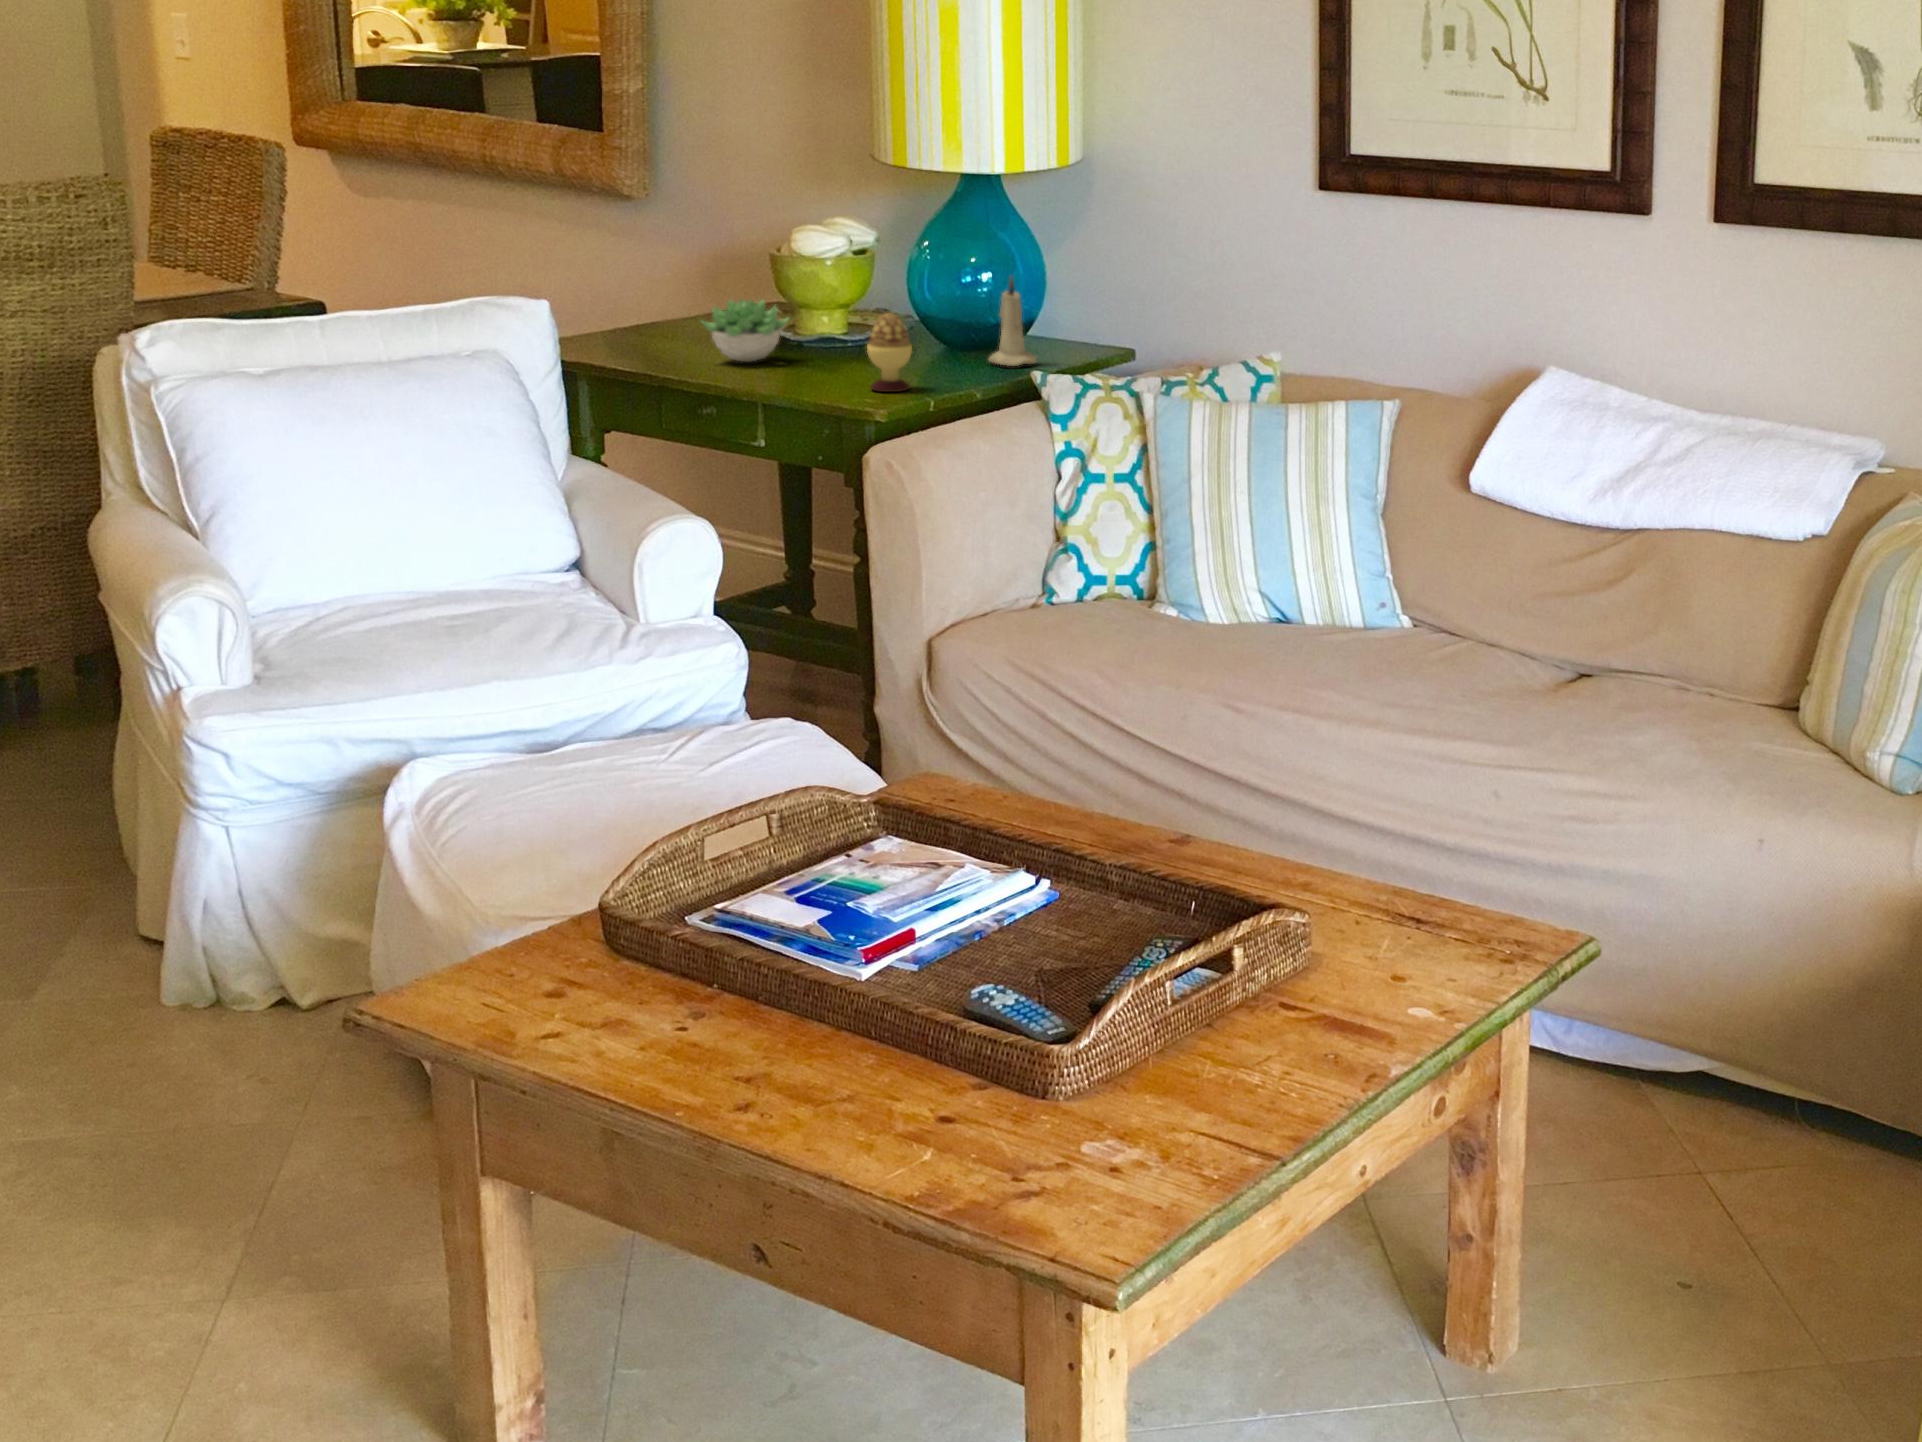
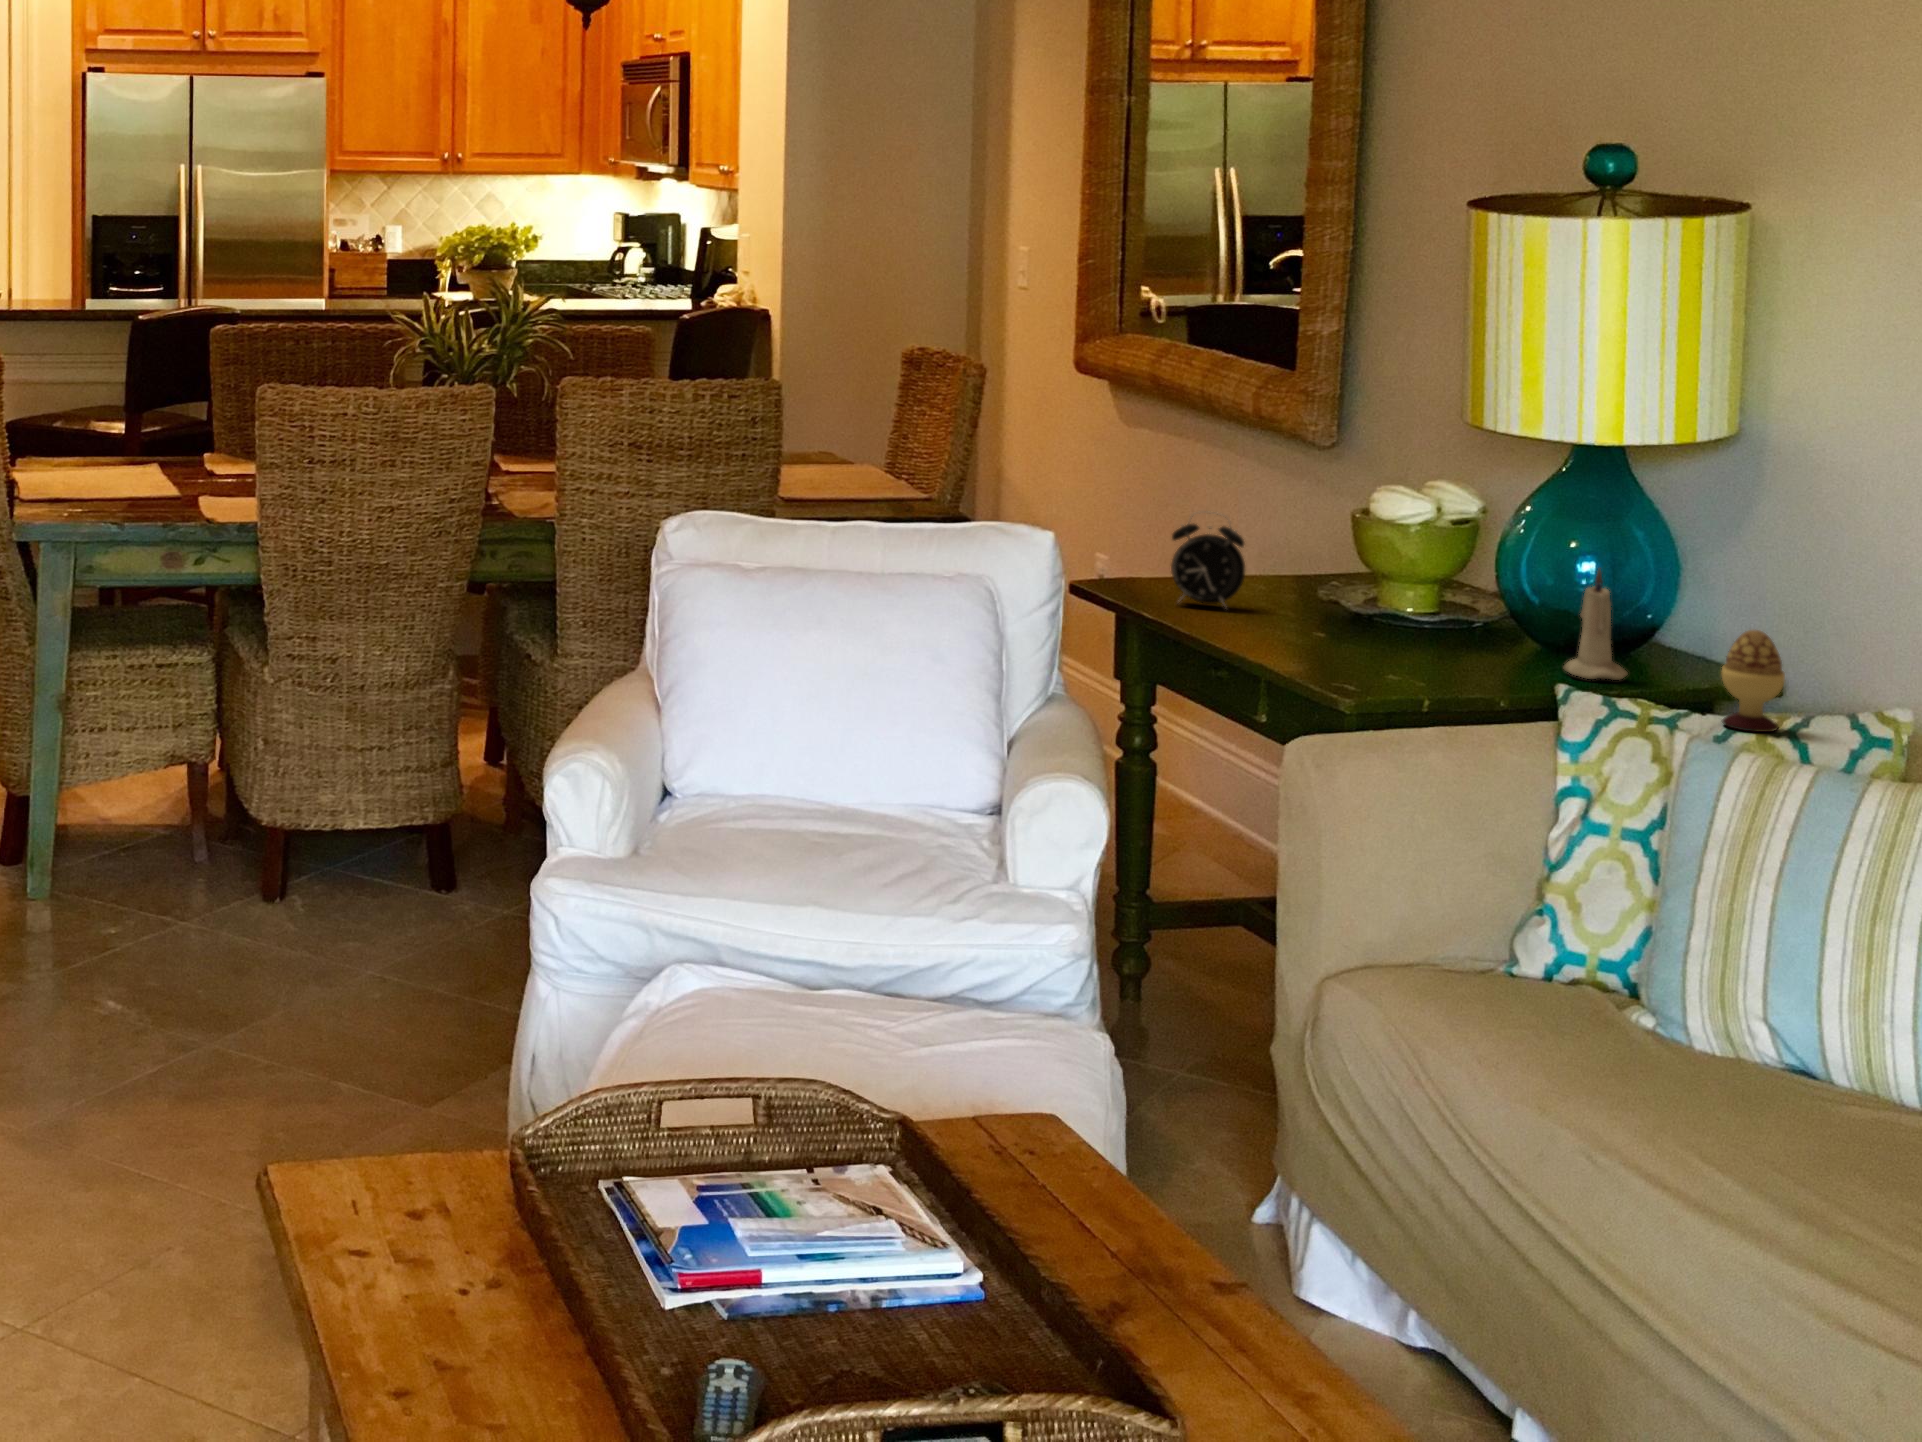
alarm clock: none [605,265,674,353] -> present [1171,516,1245,604]
succulent plant: present [702,300,789,362] -> none [1242,559,1348,630]
decorative egg: present [867,313,912,392] -> present [1721,630,1785,732]

